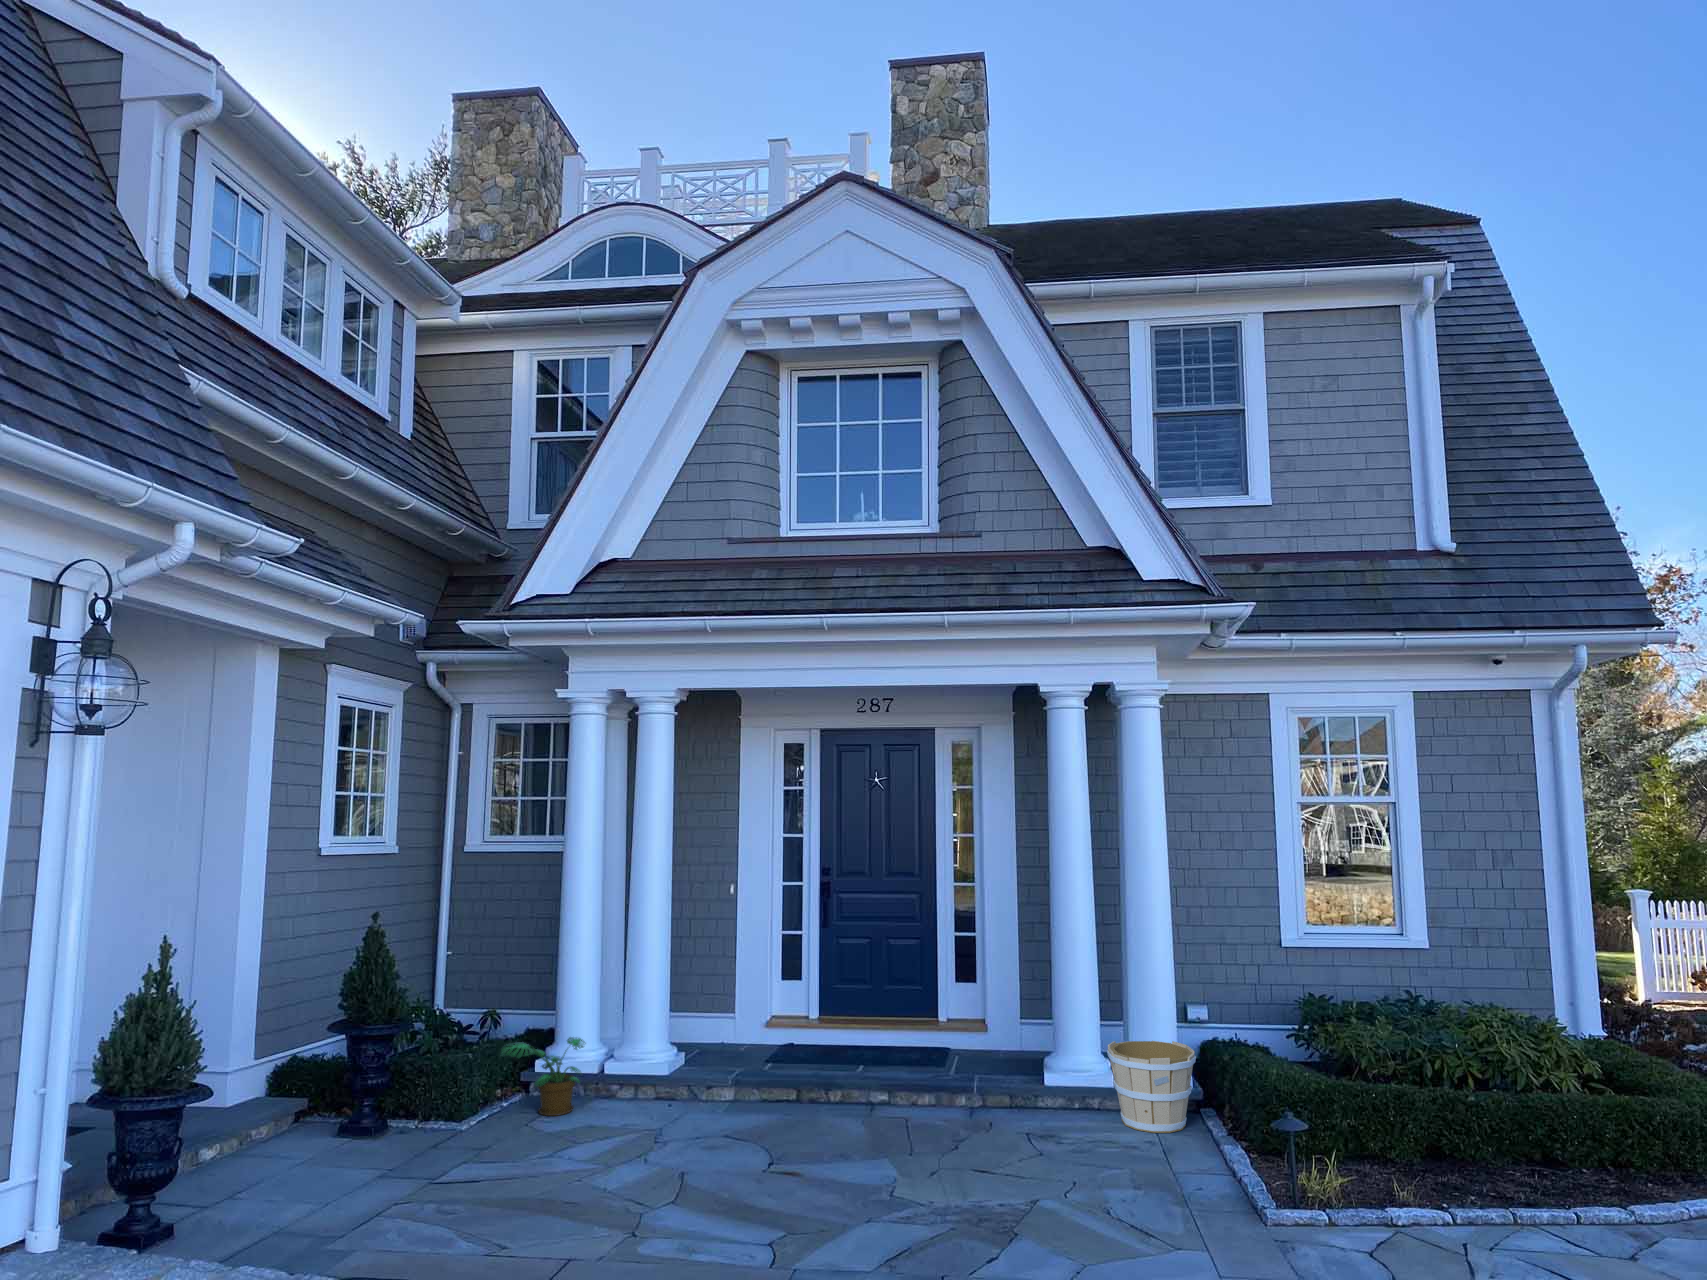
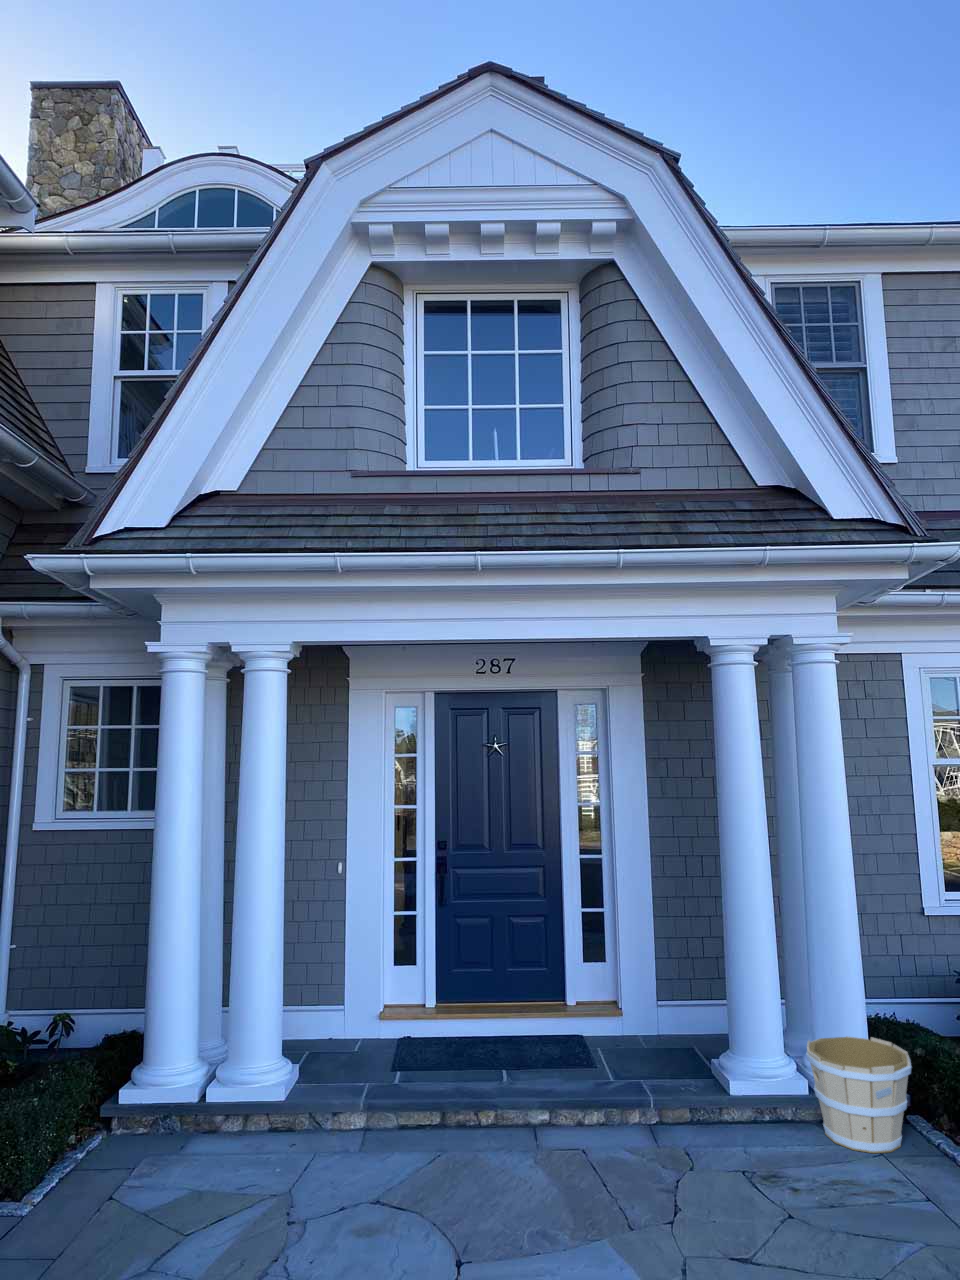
potted plant: present [501,1037,585,1116] -> none [73,1061,184,1171]

